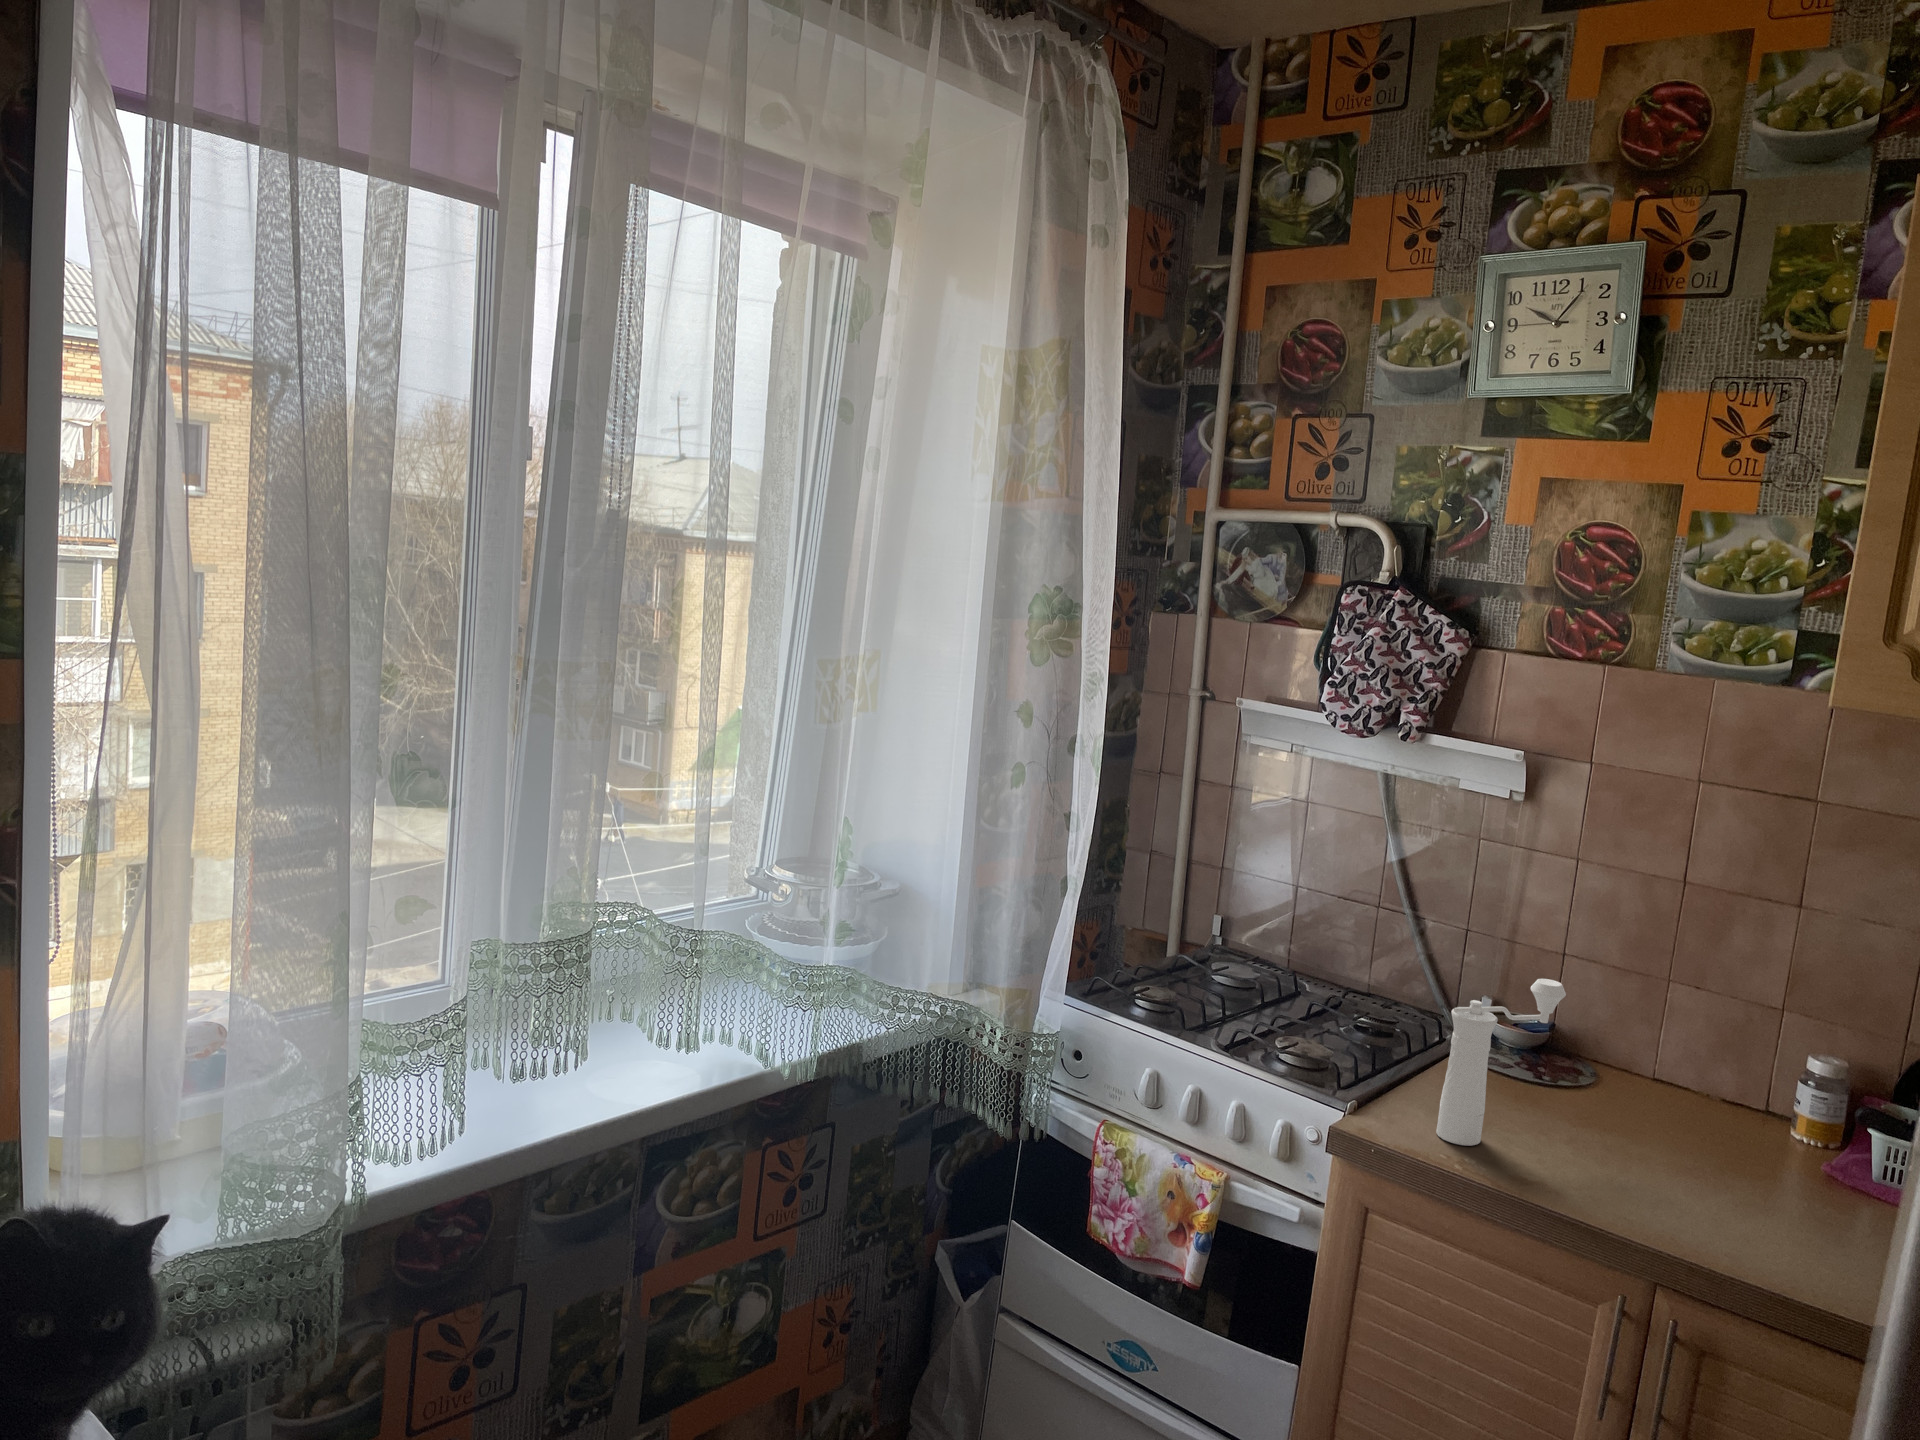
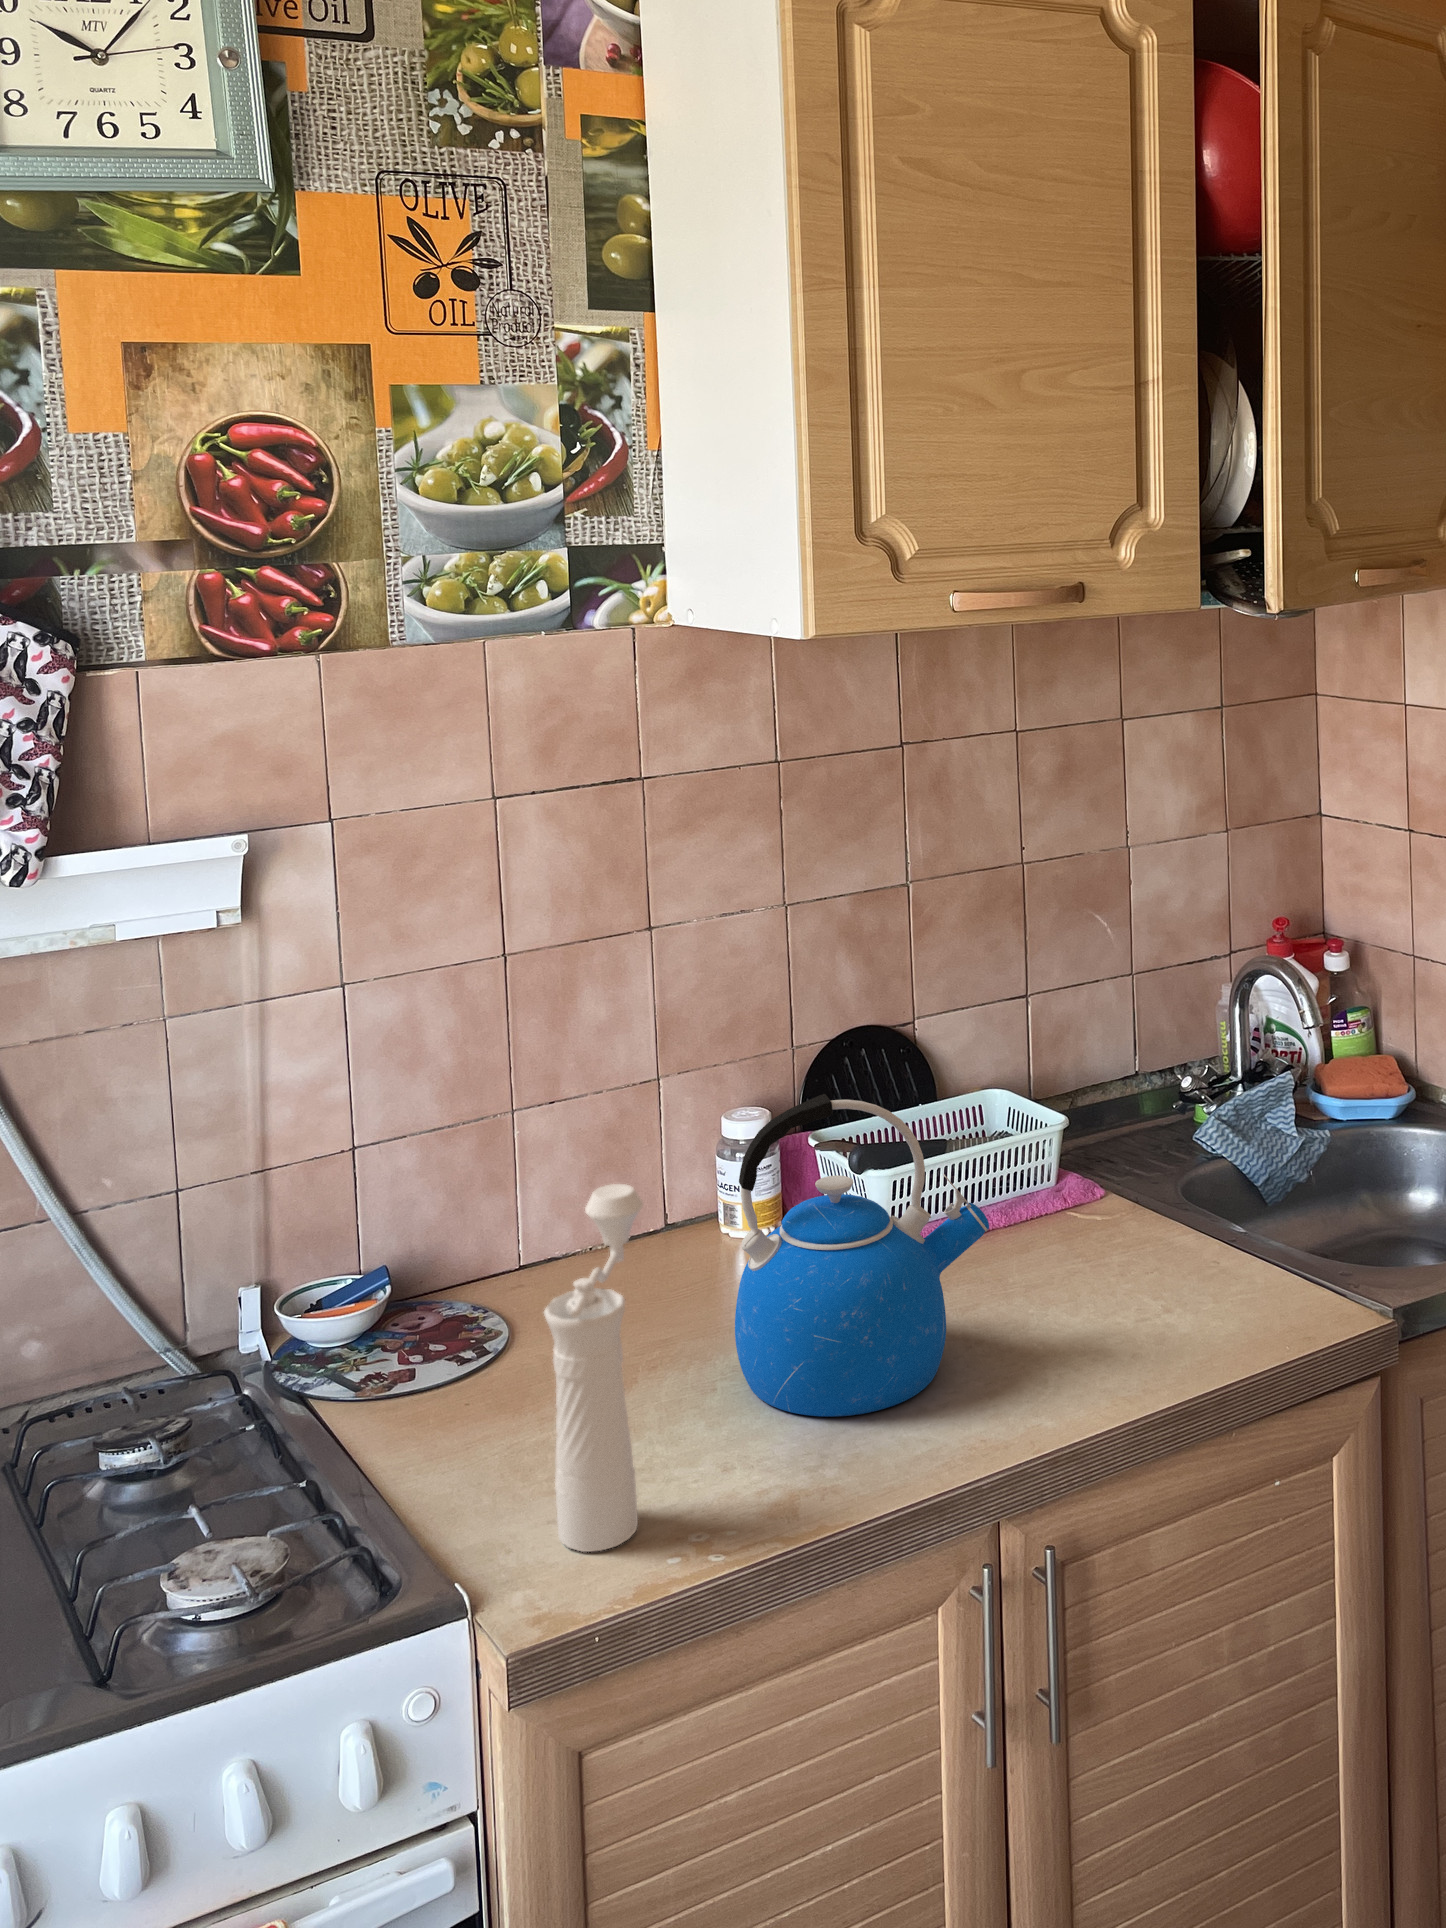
kettle: none [1624,999,1823,1211] -> present [735,1094,989,1417]

